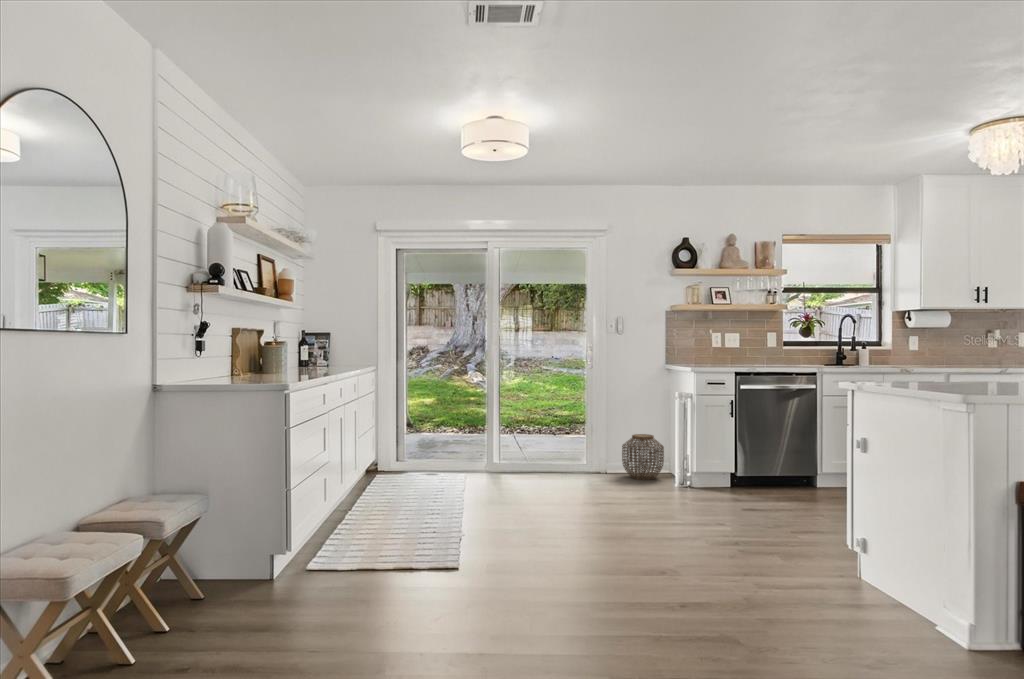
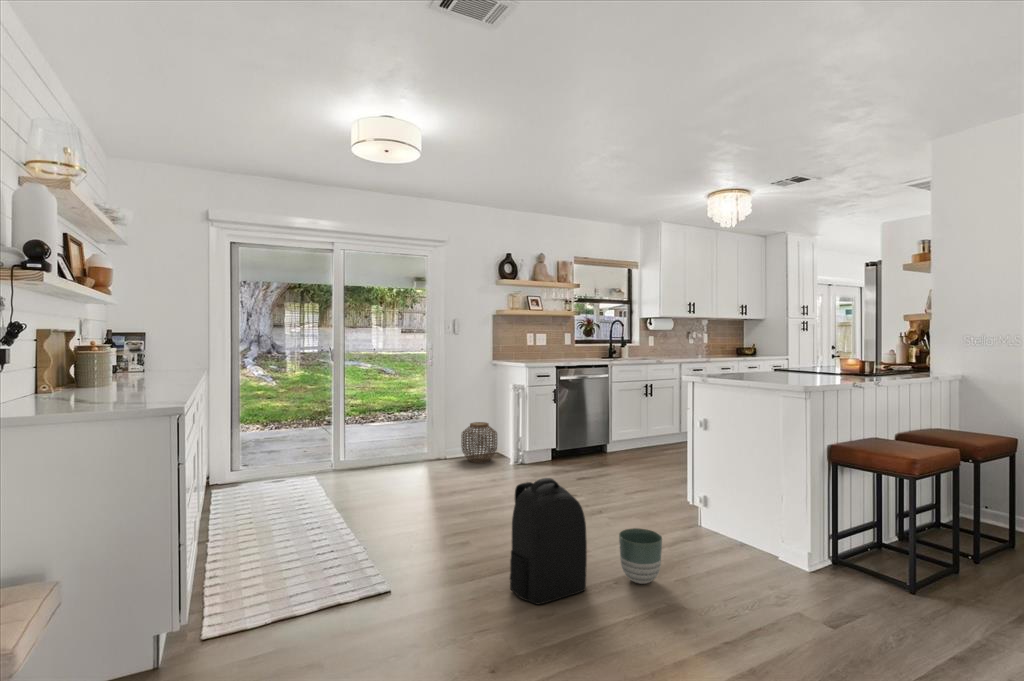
backpack: none [540,470,616,585] -> present [510,478,587,604]
planter: none [653,535,698,590] -> present [619,528,662,584]

